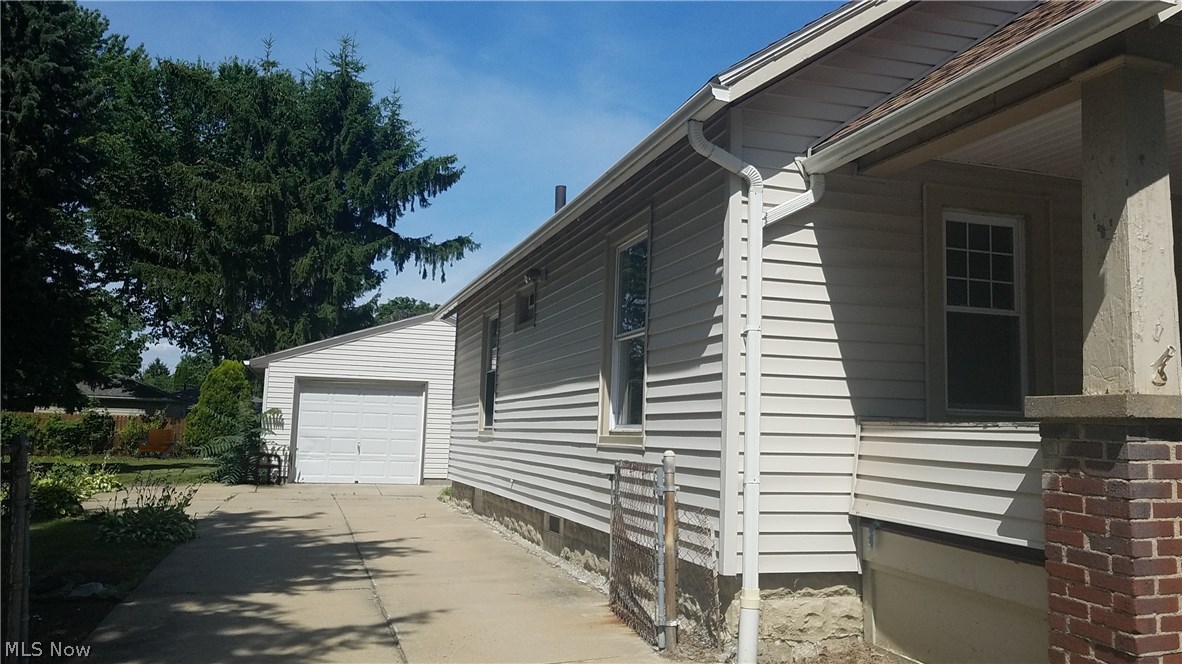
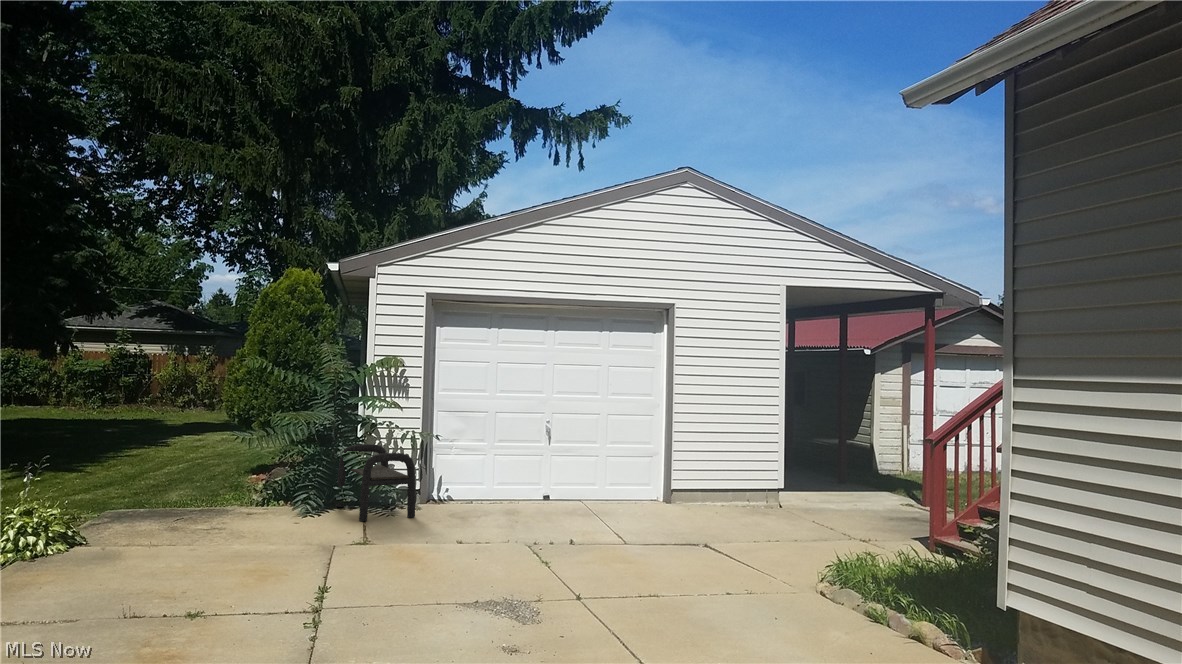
lounge chair: present [134,429,178,458] -> none [161,378,225,422]

